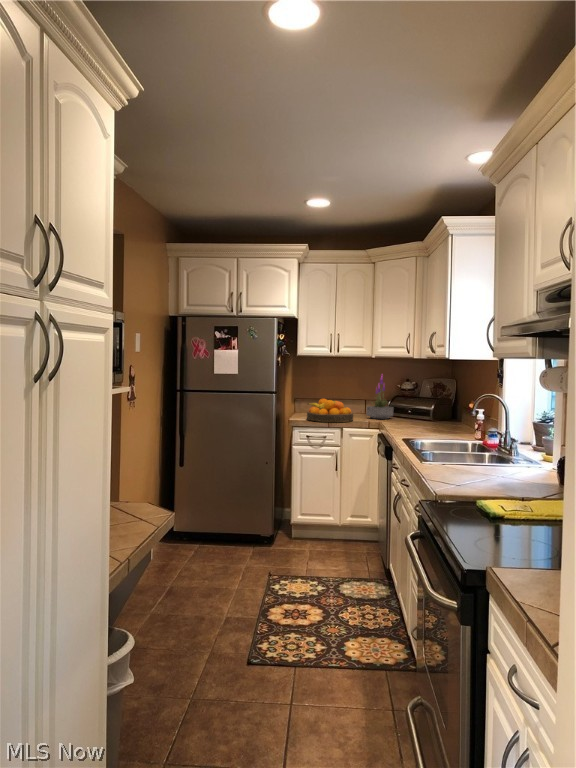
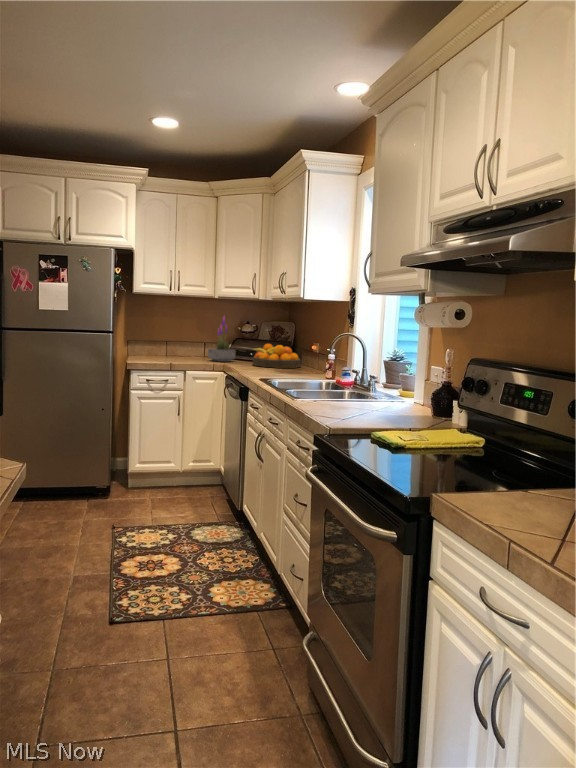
fruit bowl: present [307,399,353,422] -> present [253,344,301,368]

